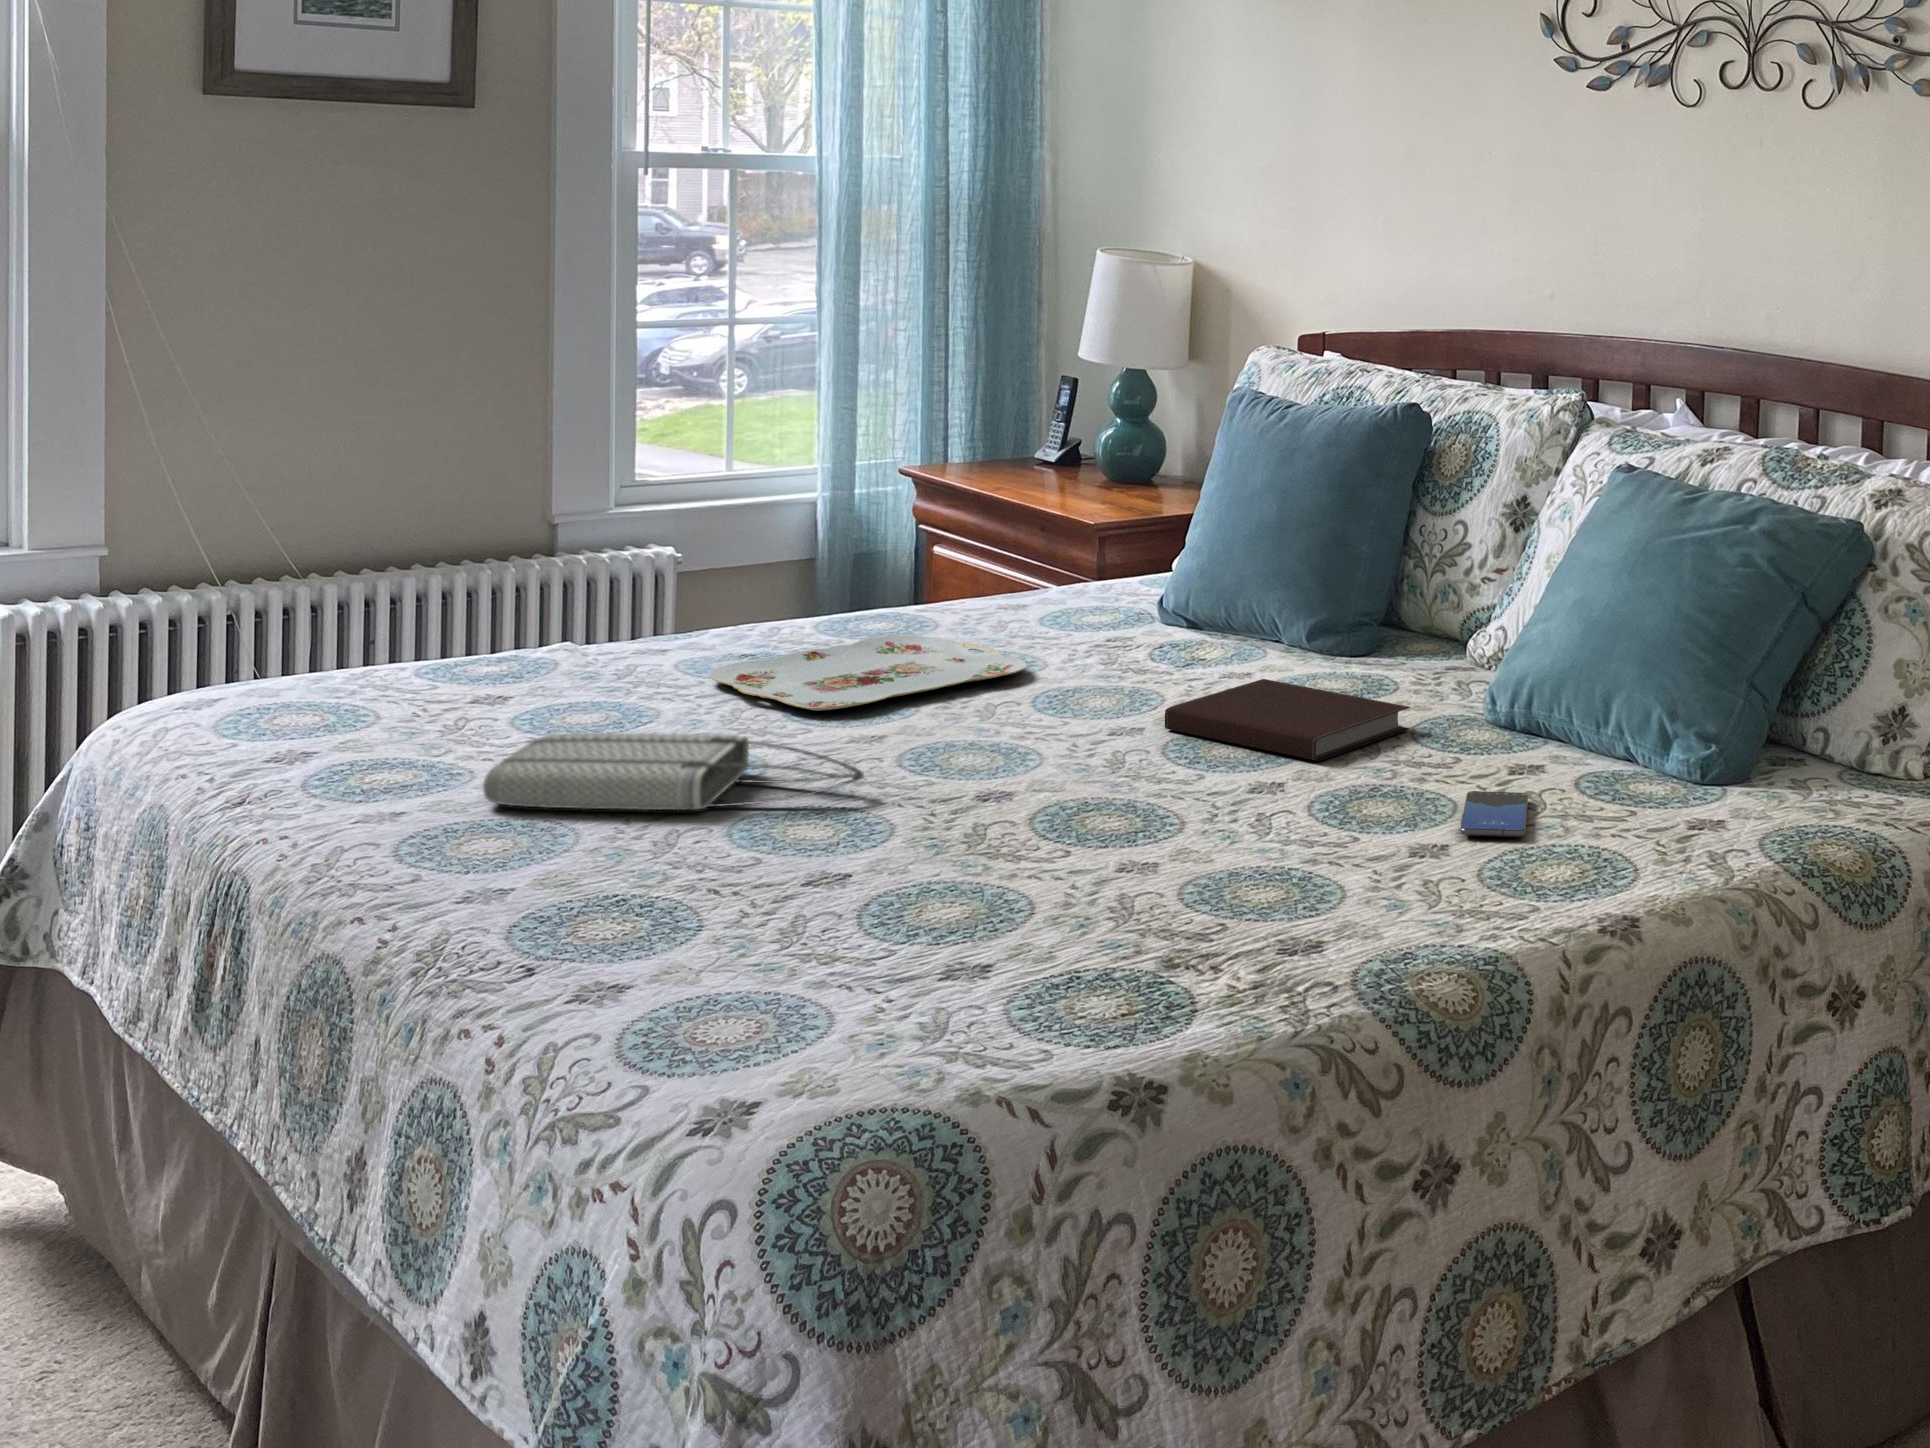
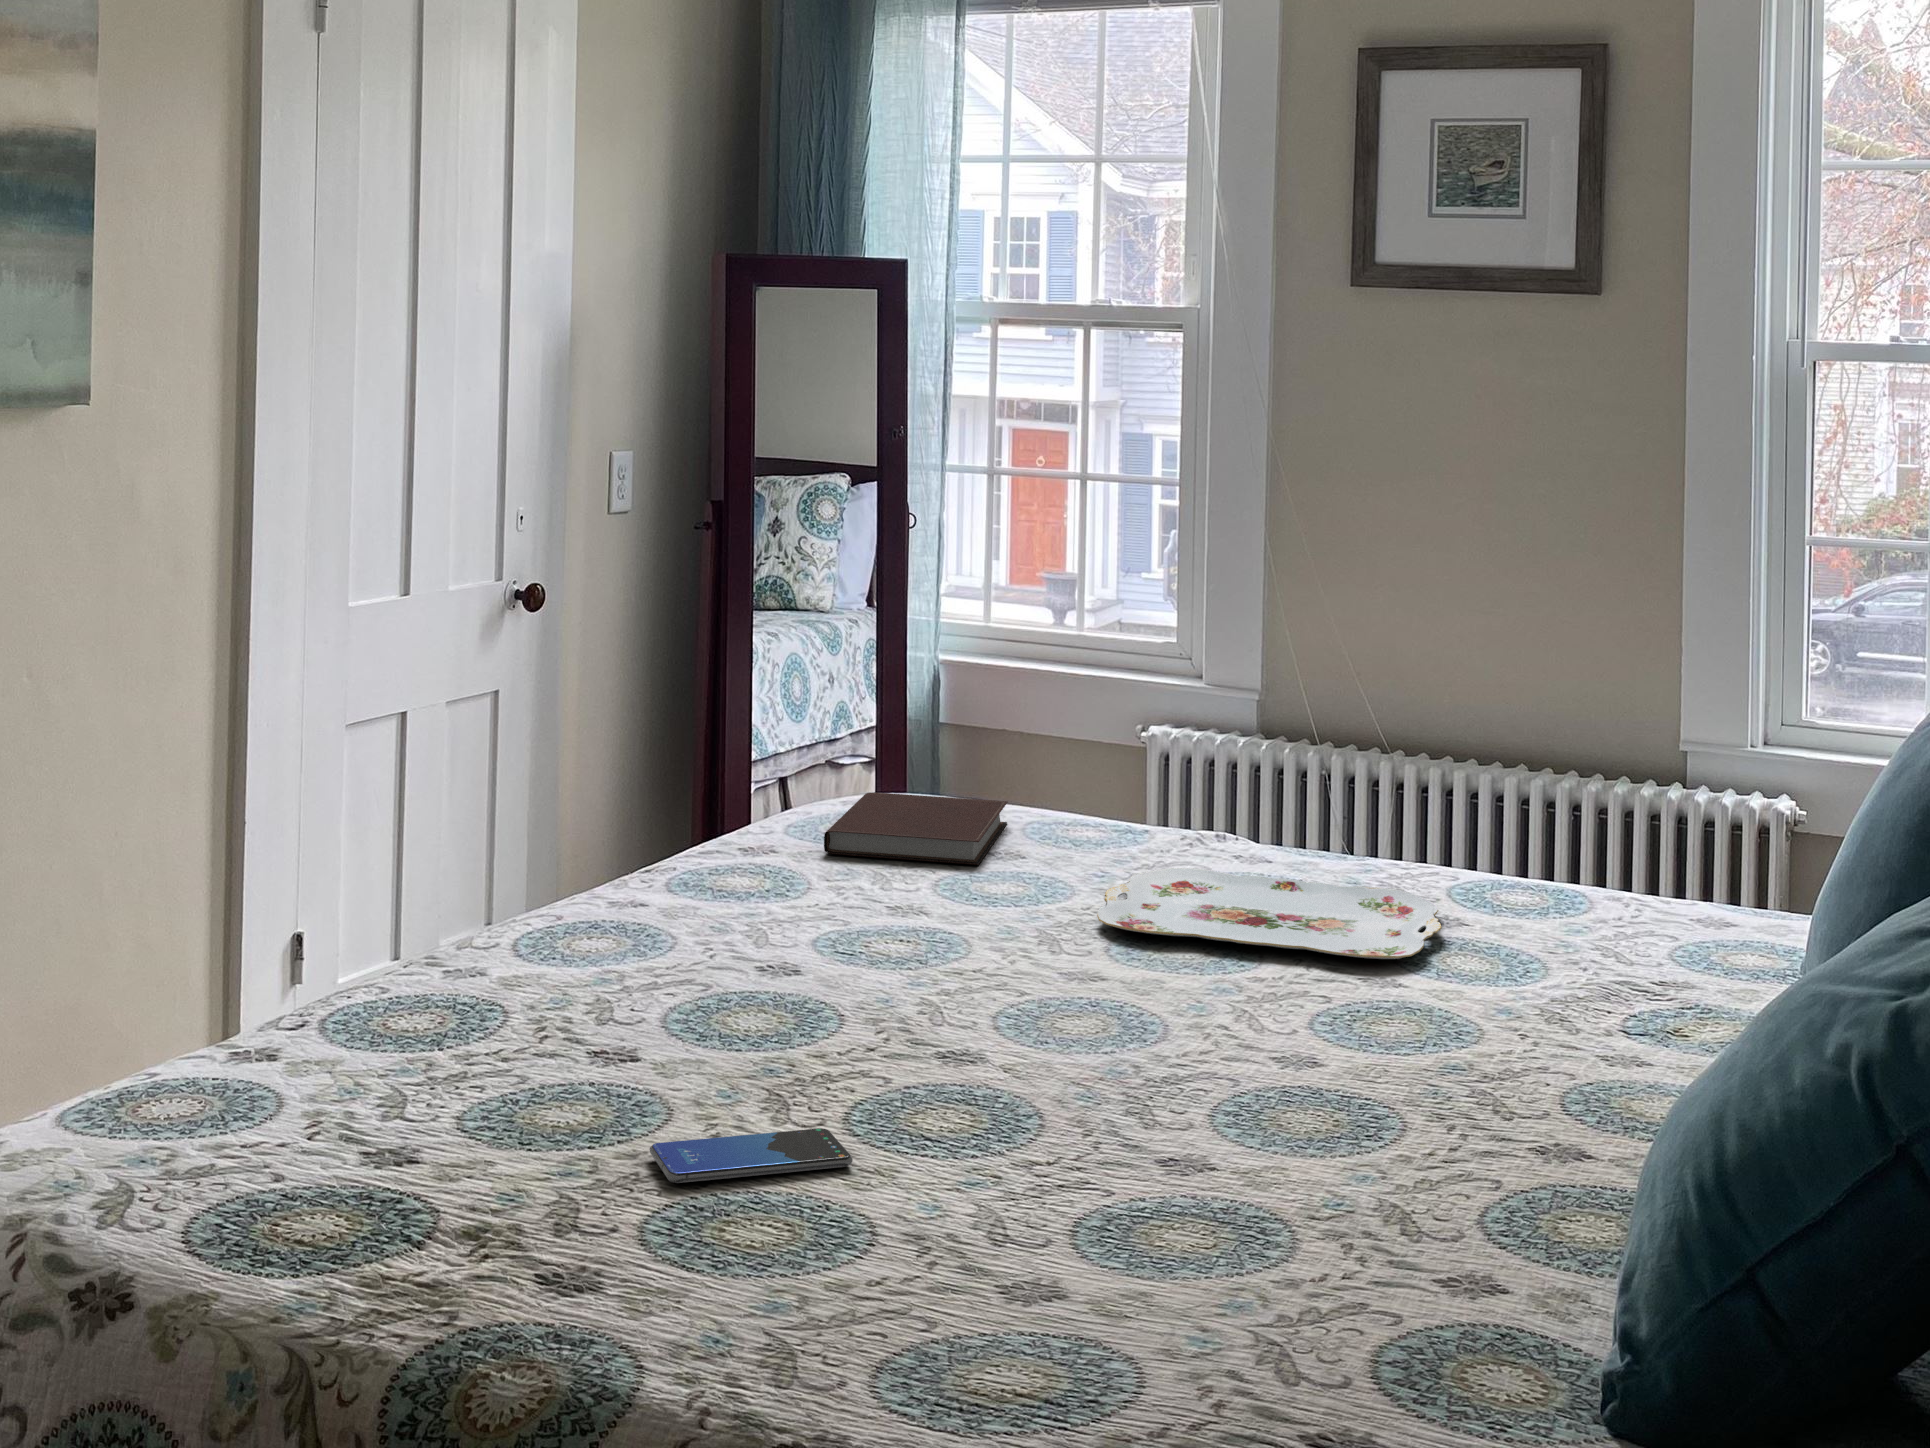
notebook: present [1165,679,1410,761] -> present [824,792,1008,865]
tote bag: present [483,733,864,810] -> none [683,861,899,977]
smartphone: present [1460,791,1528,837] -> present [649,1128,853,1183]

